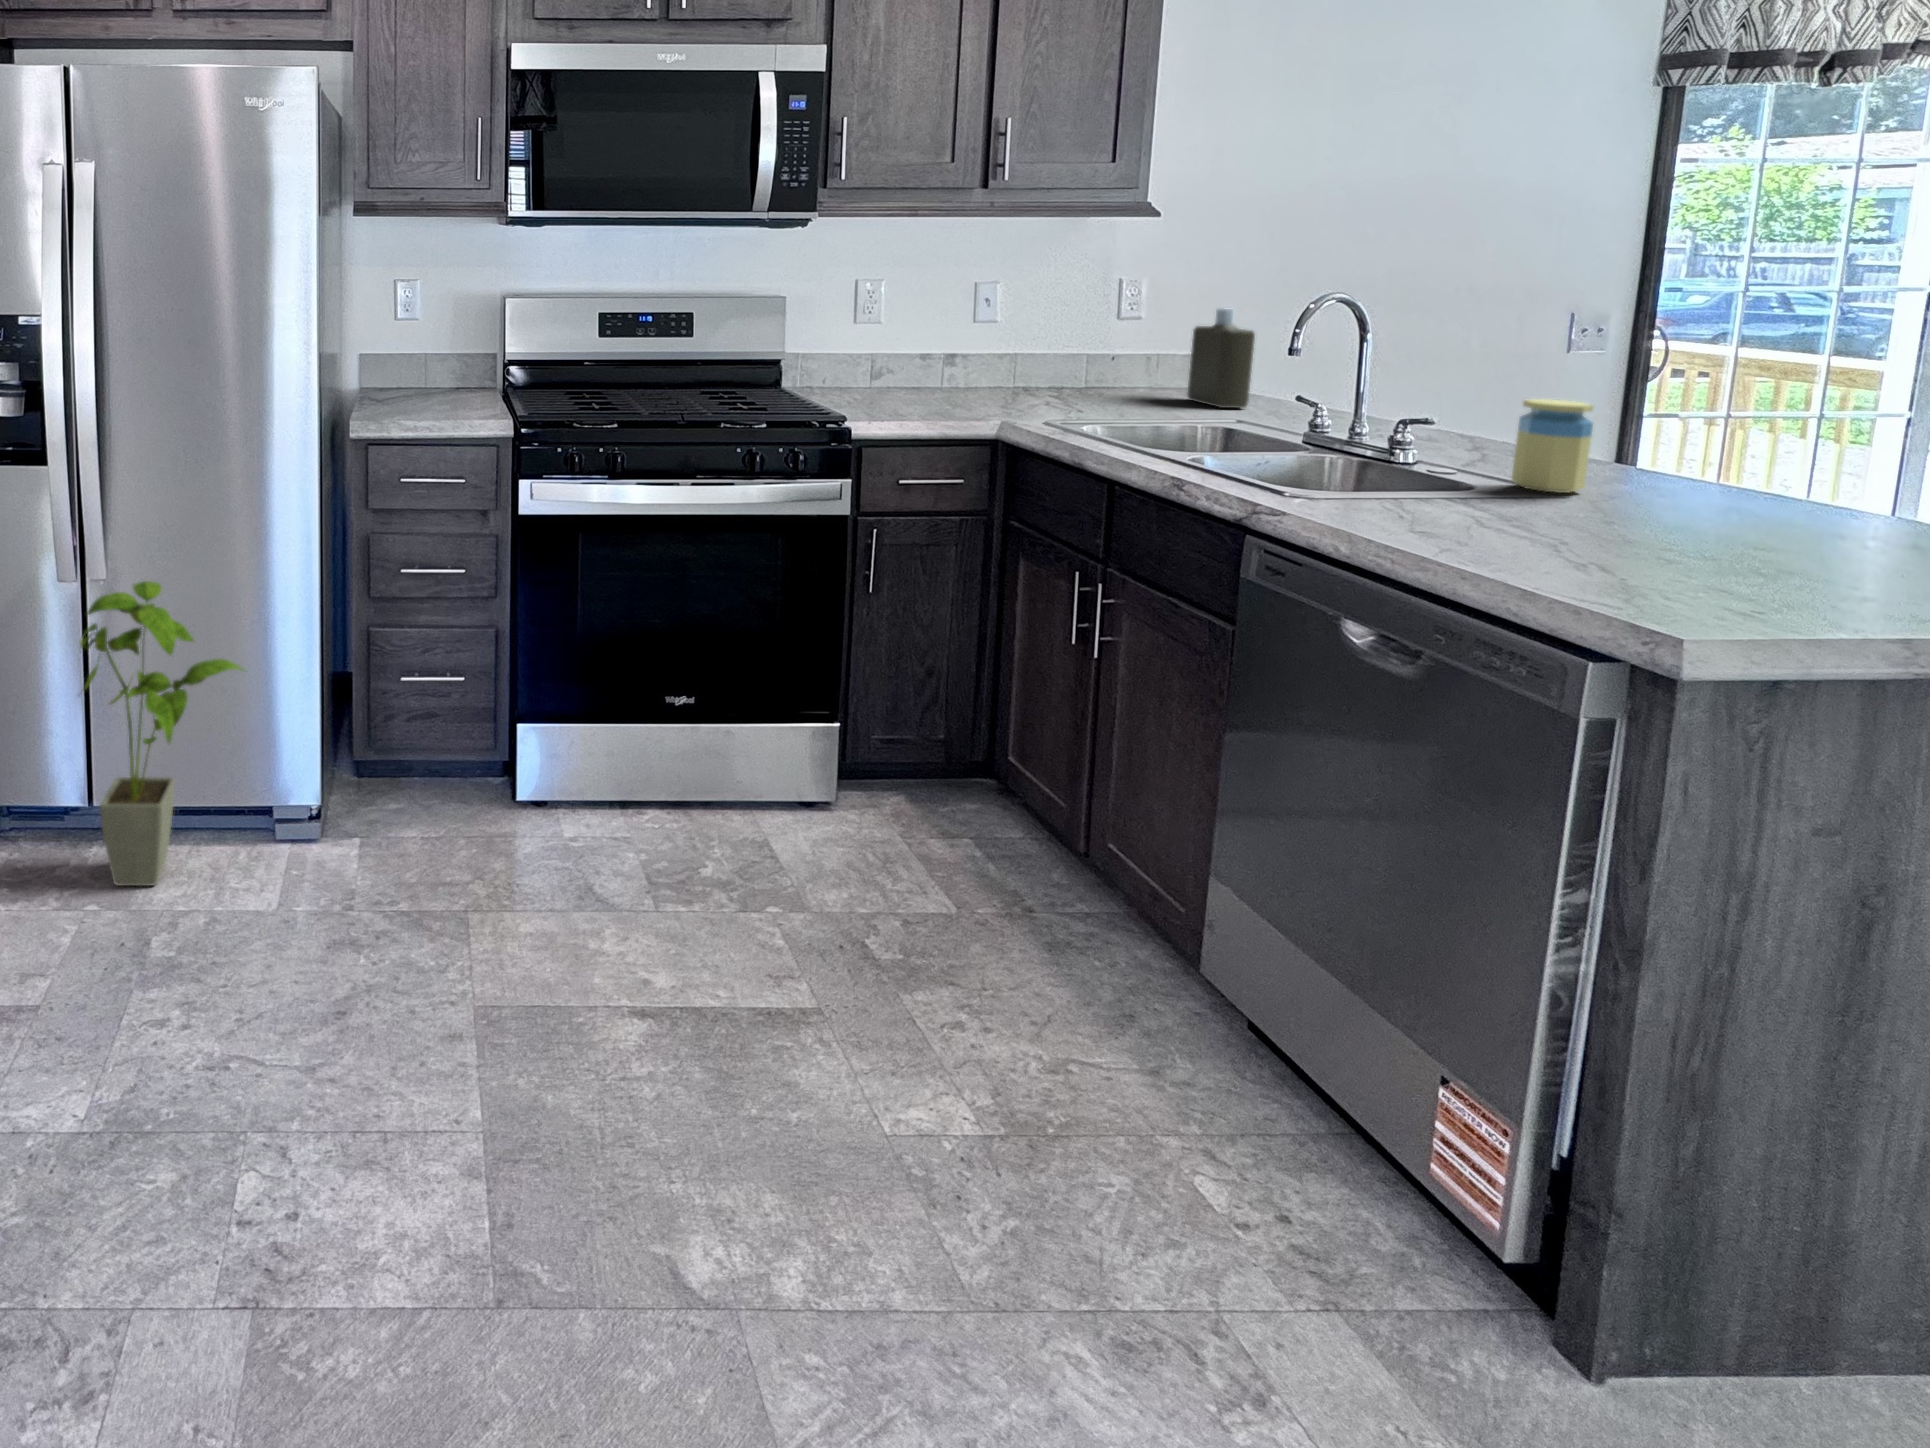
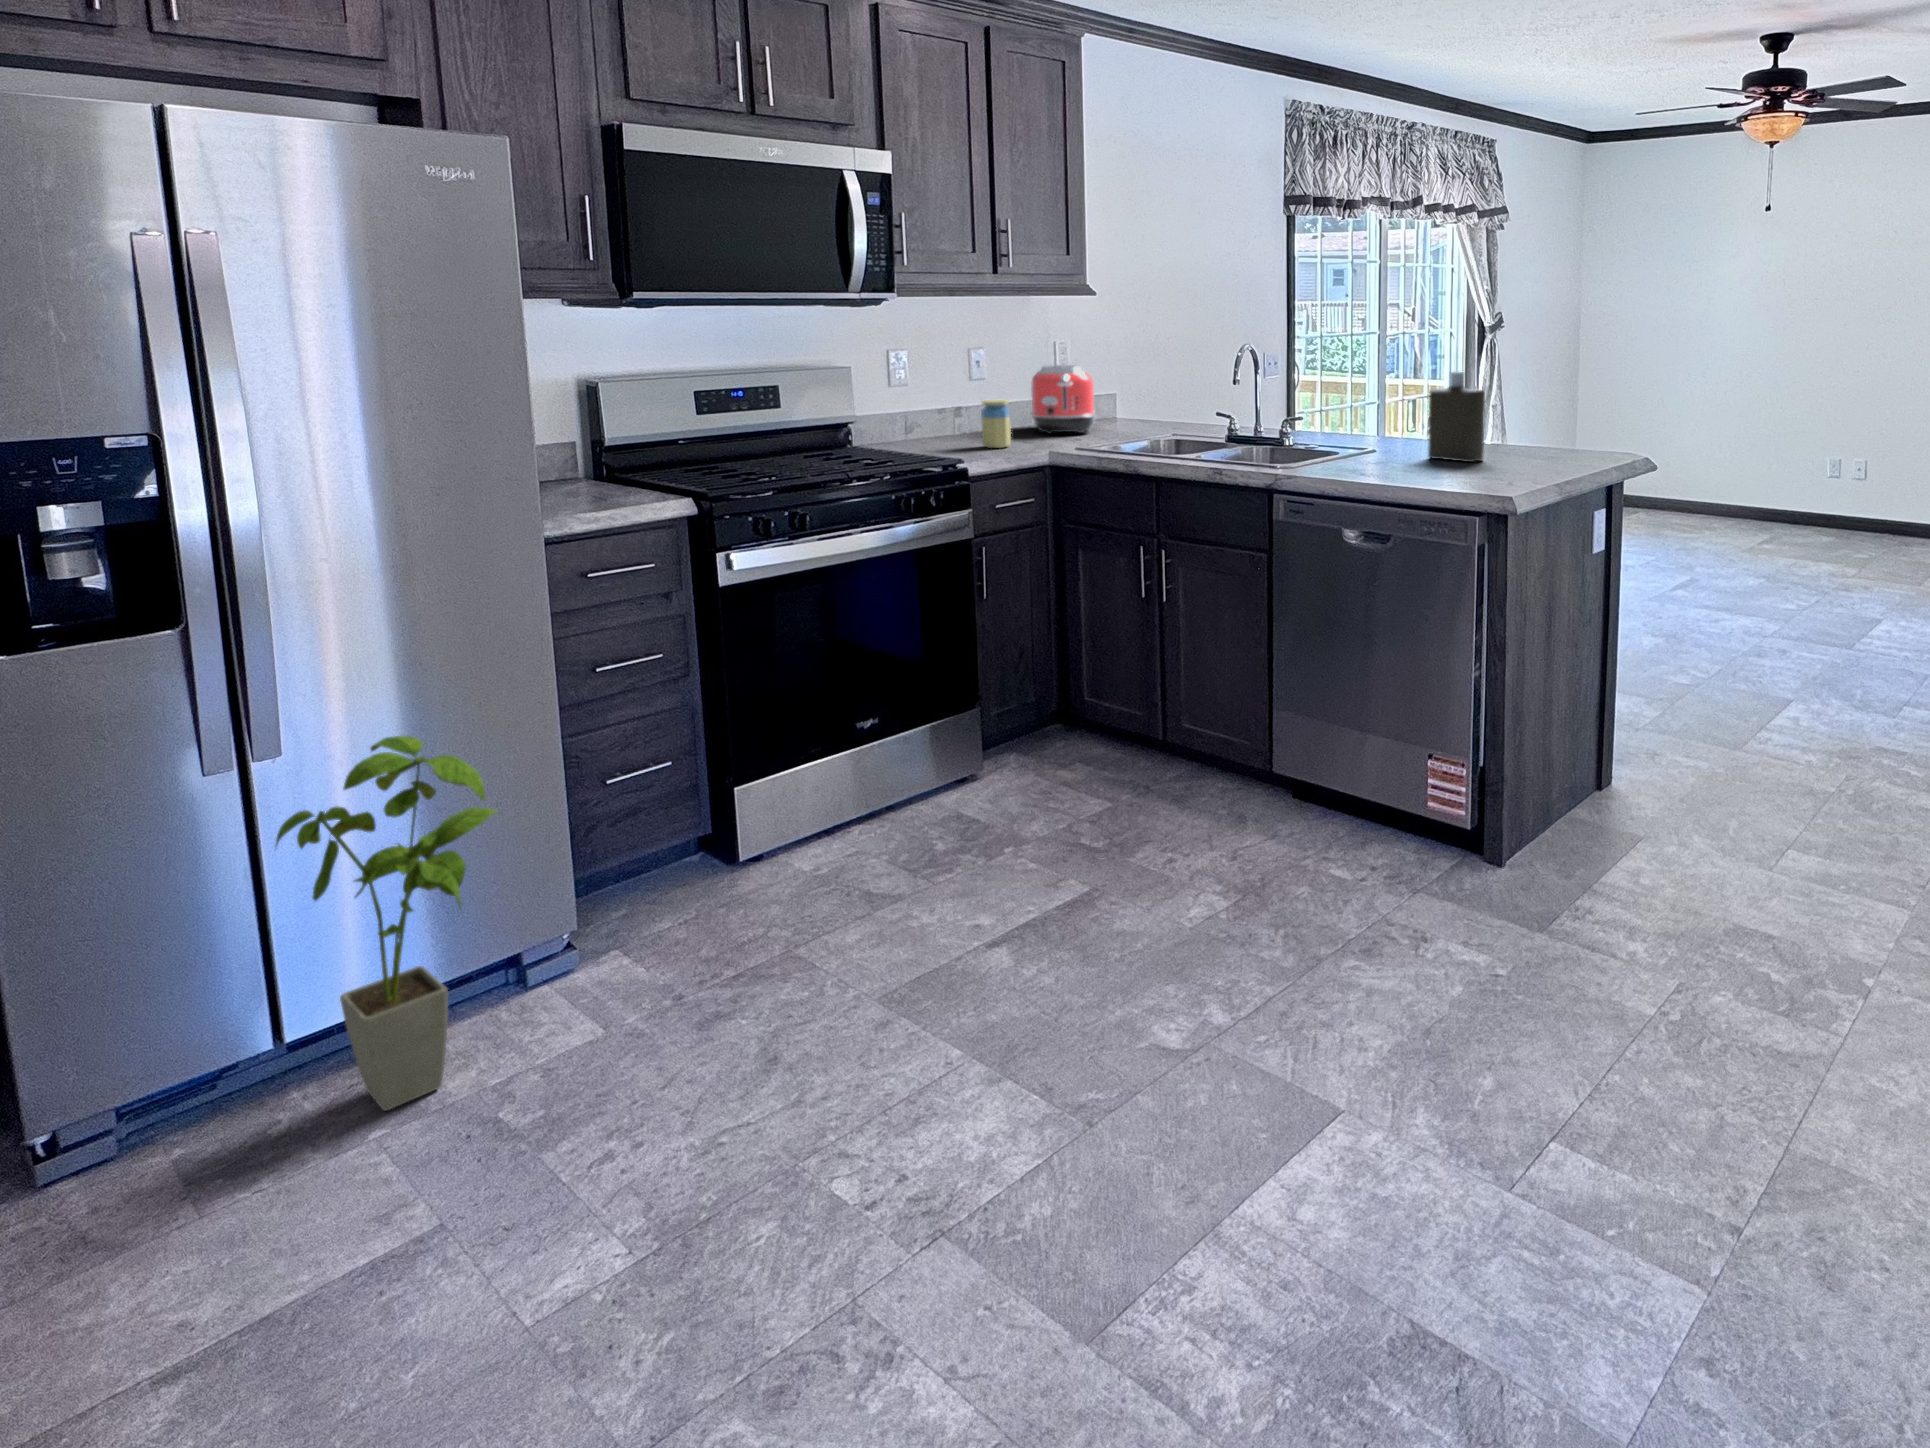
bottle: present [1187,308,1255,408] -> present [1428,371,1485,462]
toaster: none [1031,309,1133,401] -> present [1031,365,1095,434]
jar: present [1512,399,1593,493] -> present [981,400,1011,448]

